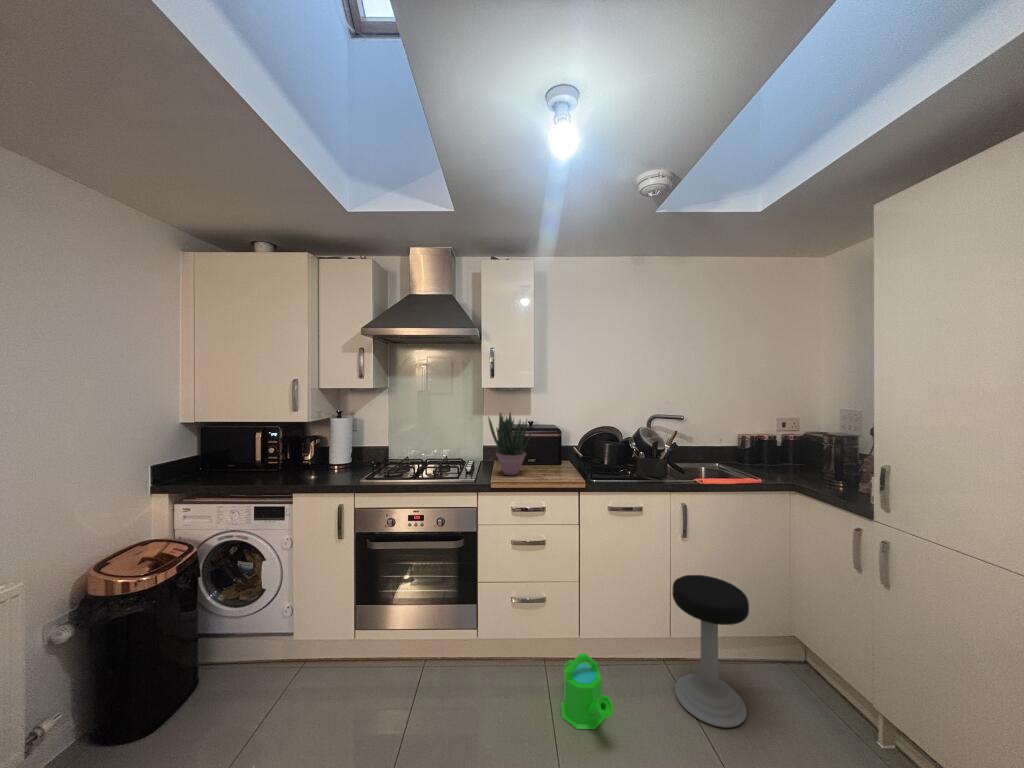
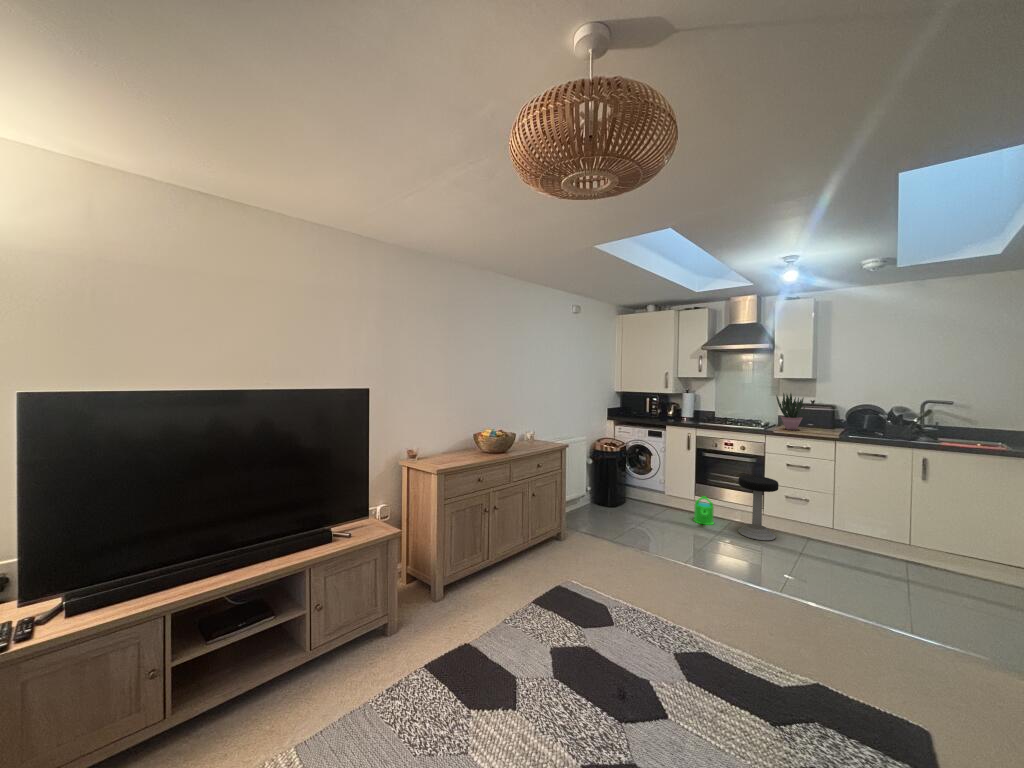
stool: present [672,575,749,728] -> present [738,476,779,541]
watering can: present [561,653,613,729] -> present [694,496,714,525]

